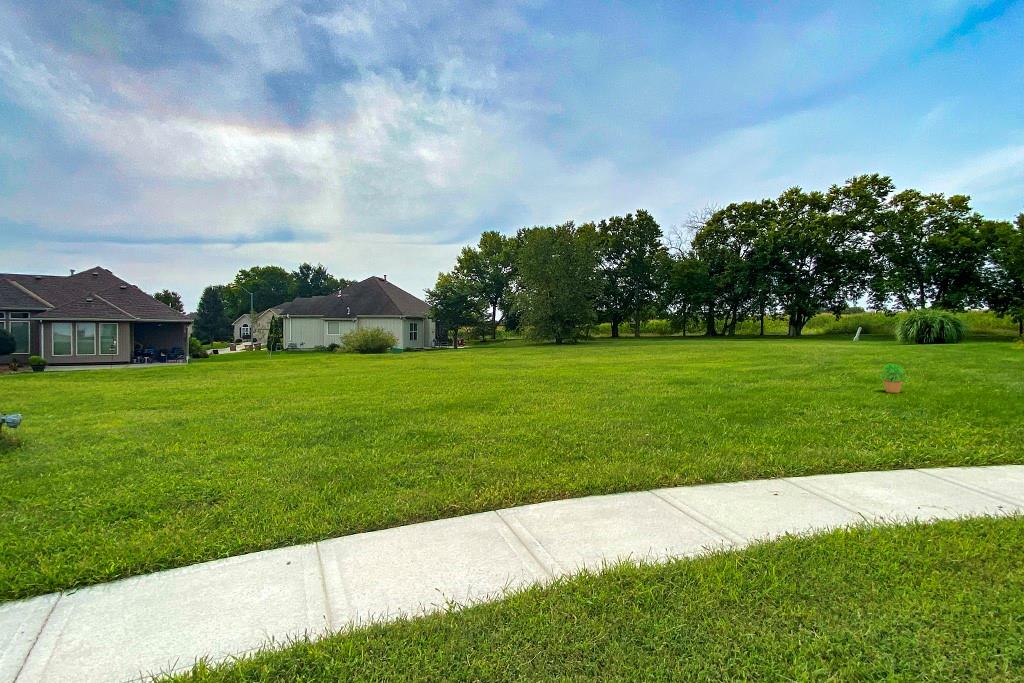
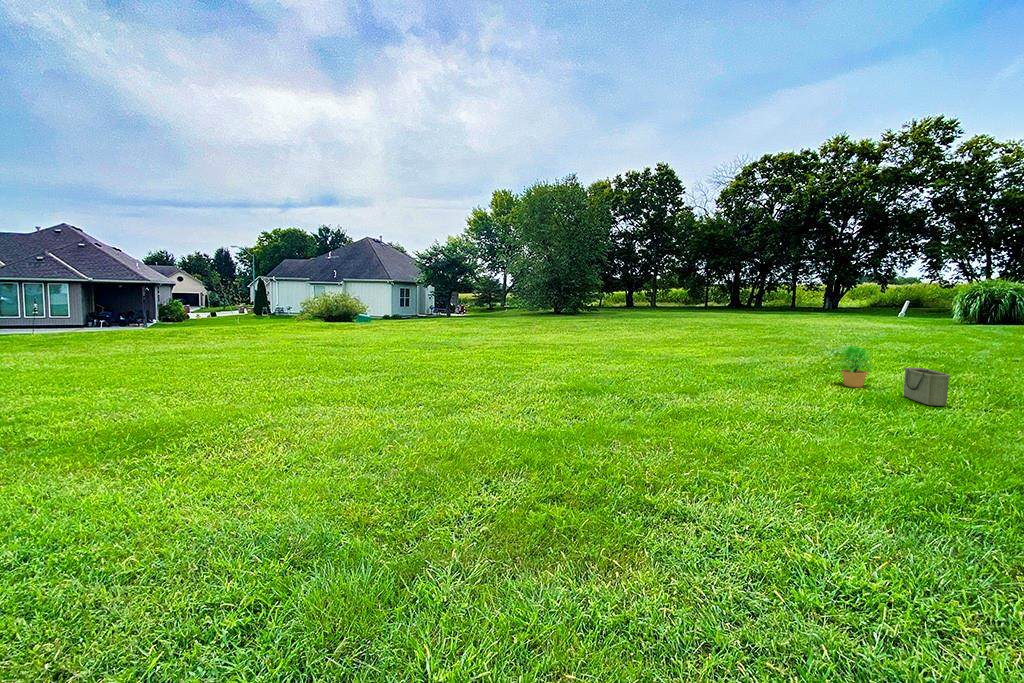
basket: none [932,377,969,402] -> present [904,367,951,406]

